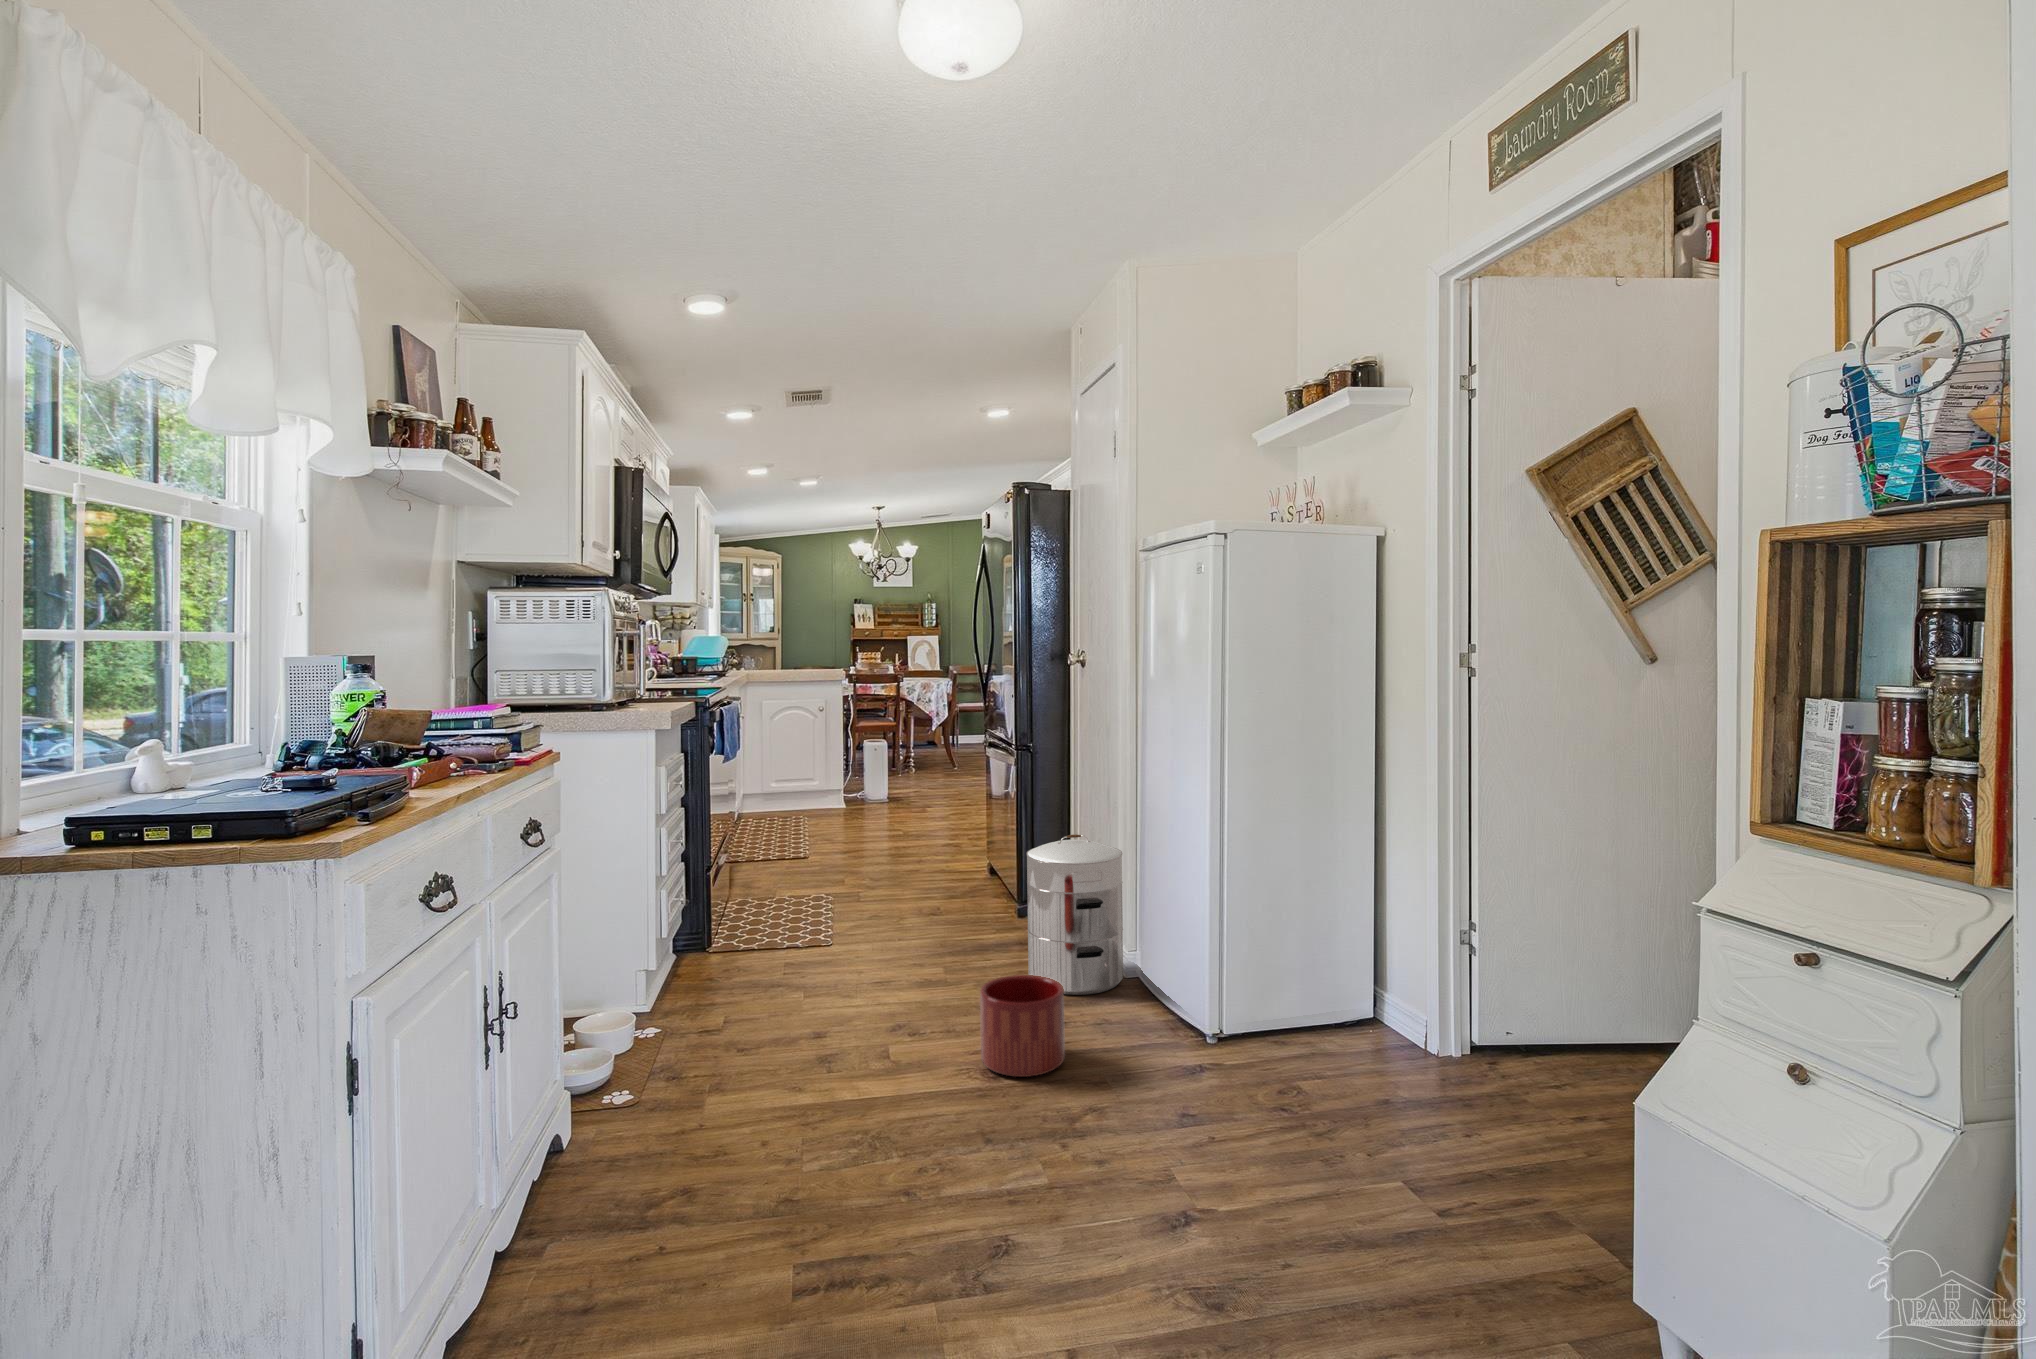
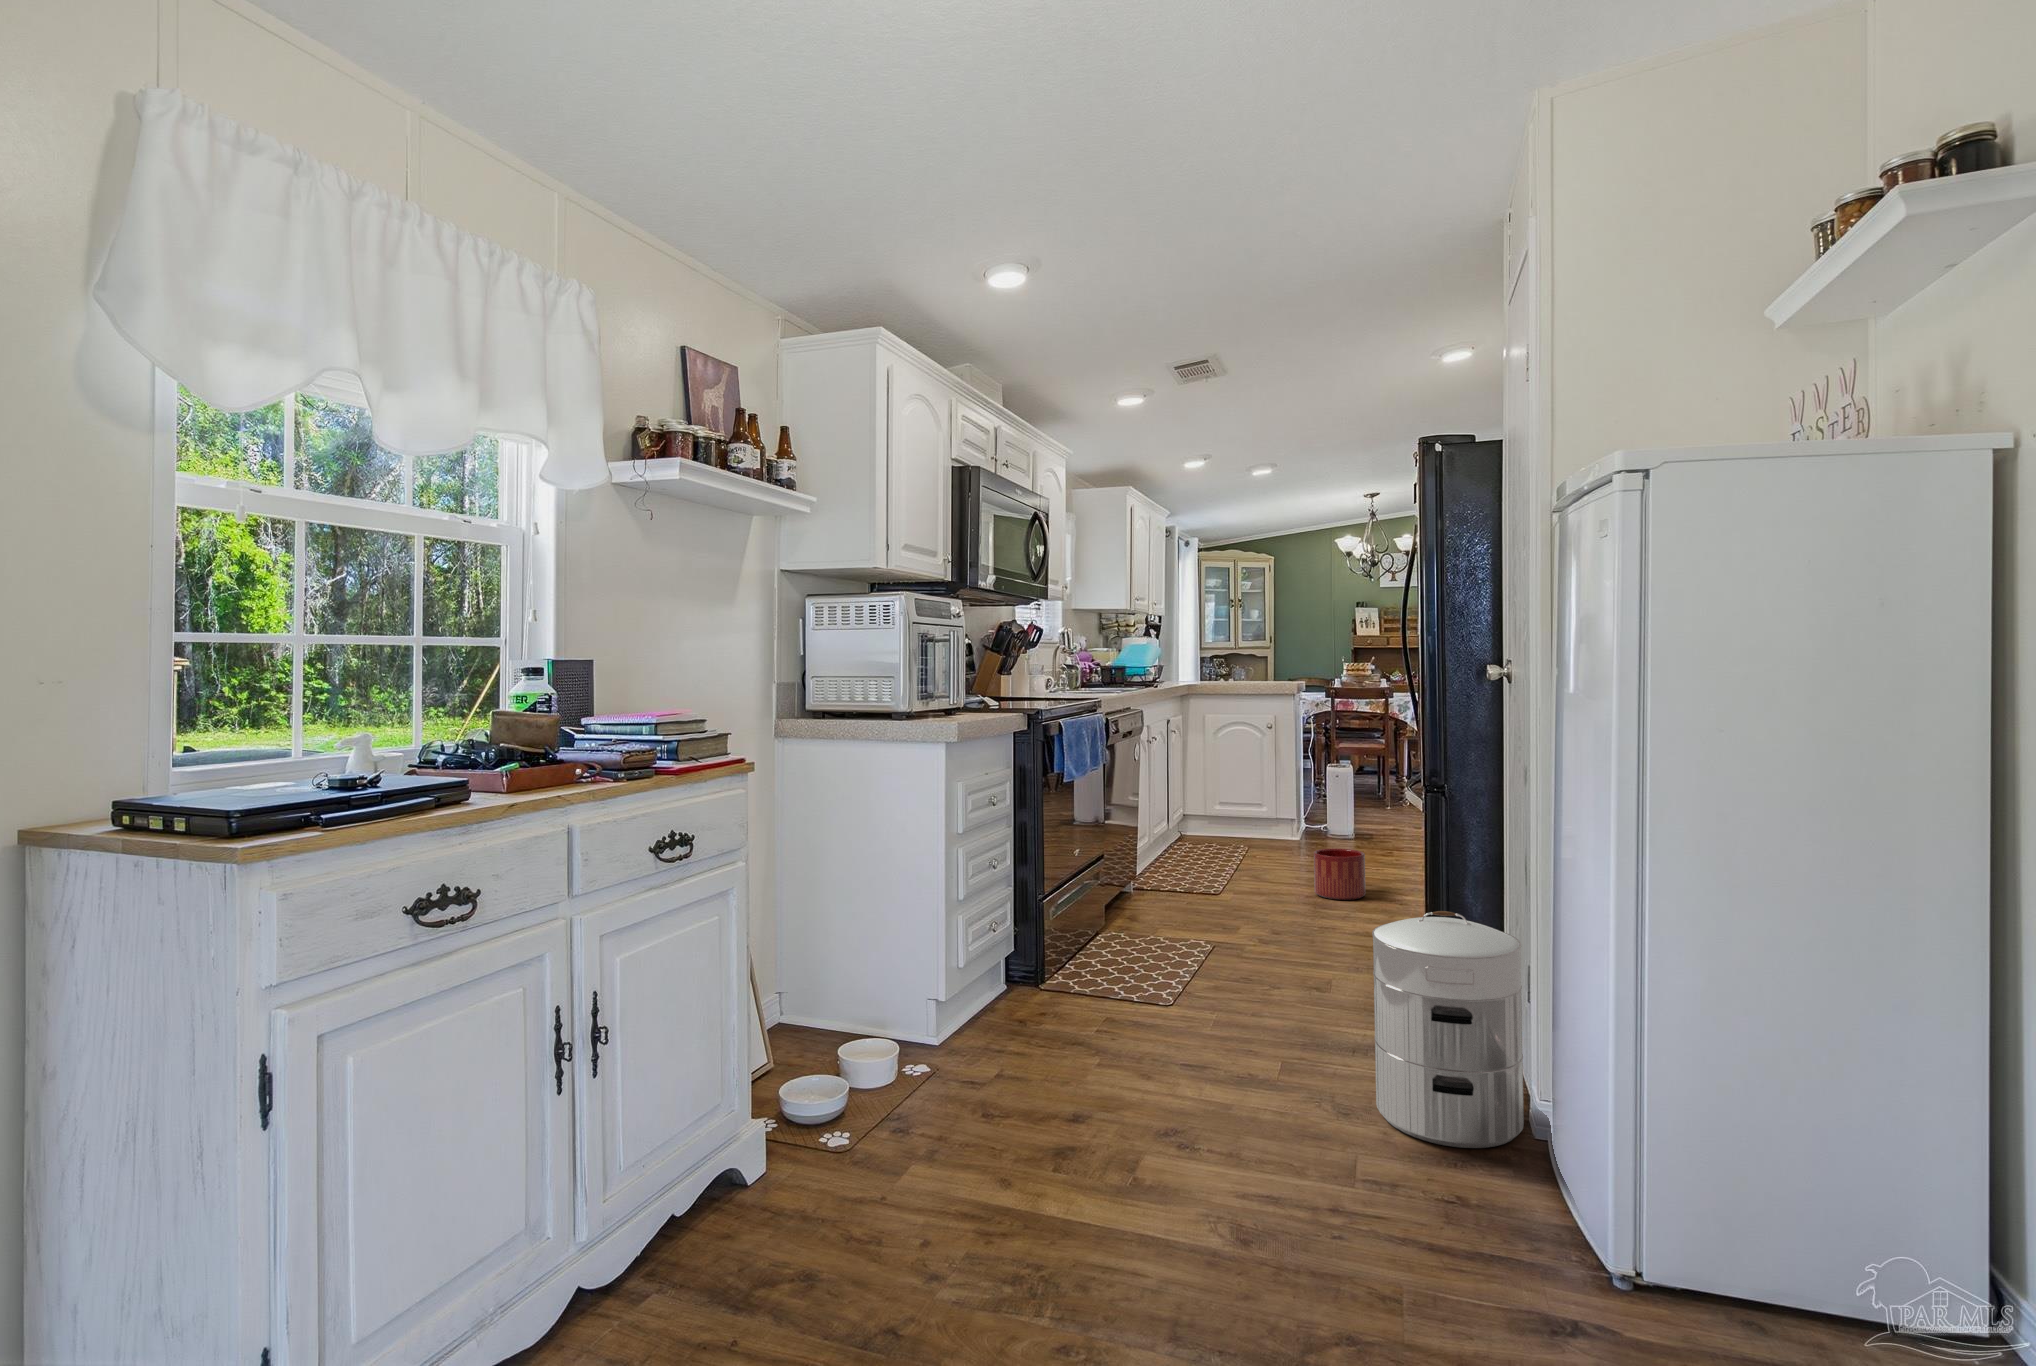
planter: present [980,975,1065,1077] -> present [1314,848,1366,900]

